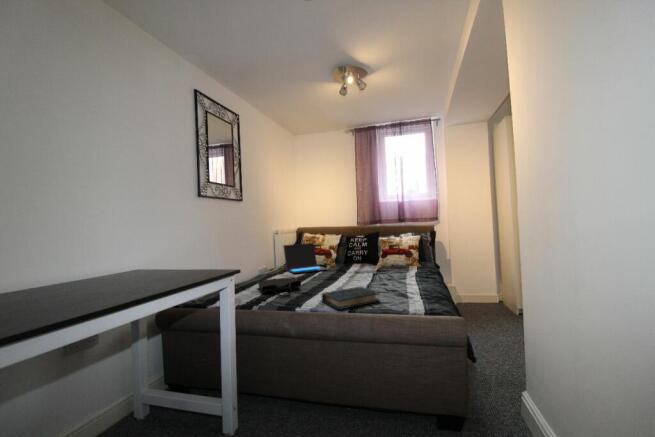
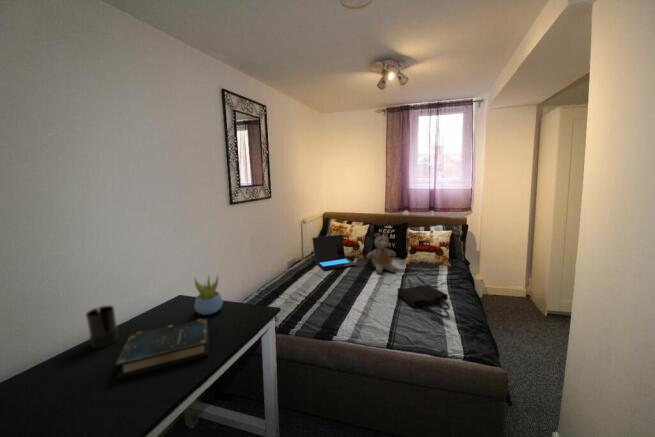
succulent plant: none [151,233,182,275] -> present [195,277,223,315]
stuffed bear: none [337,234,367,273] -> present [367,233,396,273]
candle: none [34,251,66,292] -> present [86,306,118,348]
tote bag: present [258,277,301,297] -> present [398,284,450,318]
book: present [322,287,380,310] -> present [115,319,209,379]

